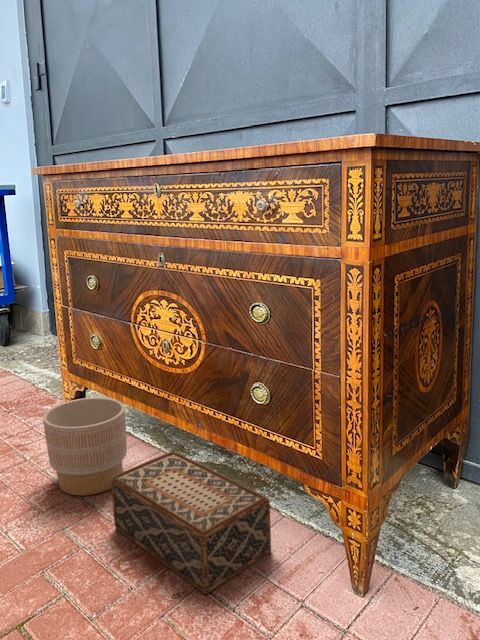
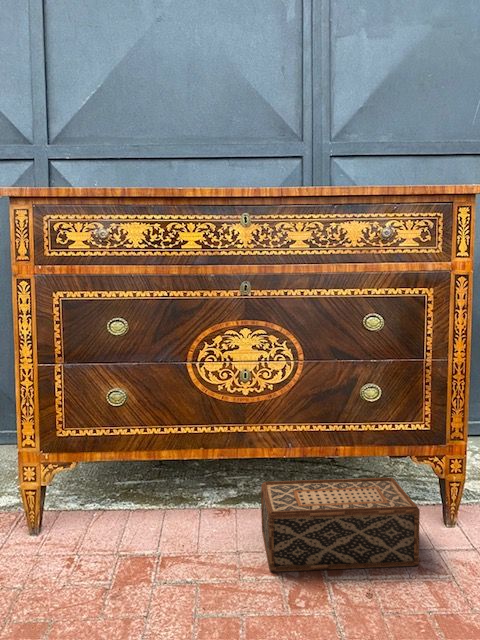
planter: present [43,398,127,496] -> none [110,458,204,577]

